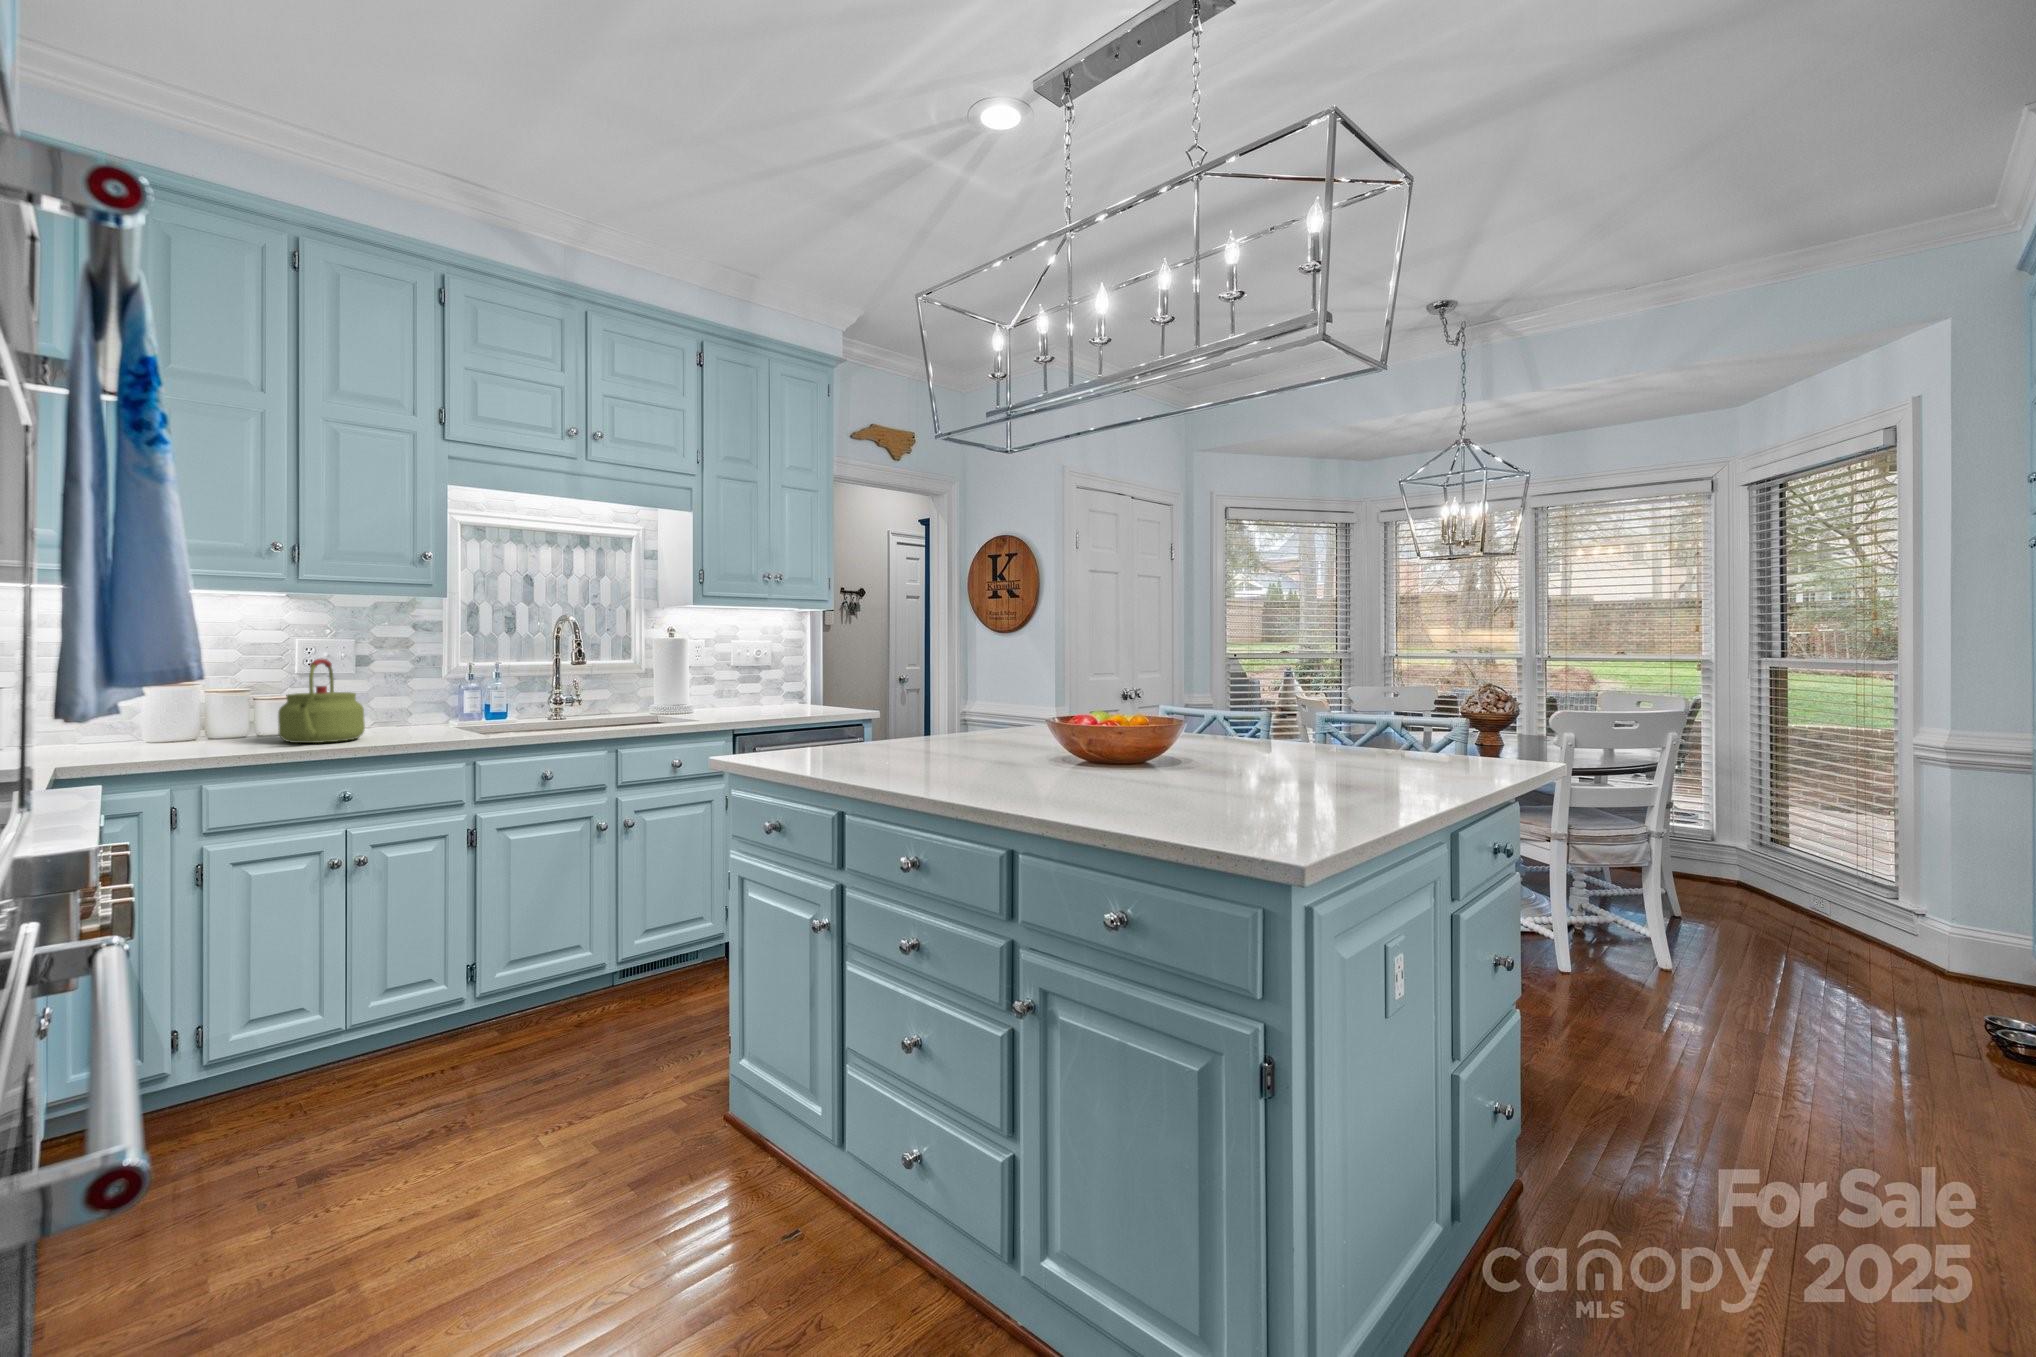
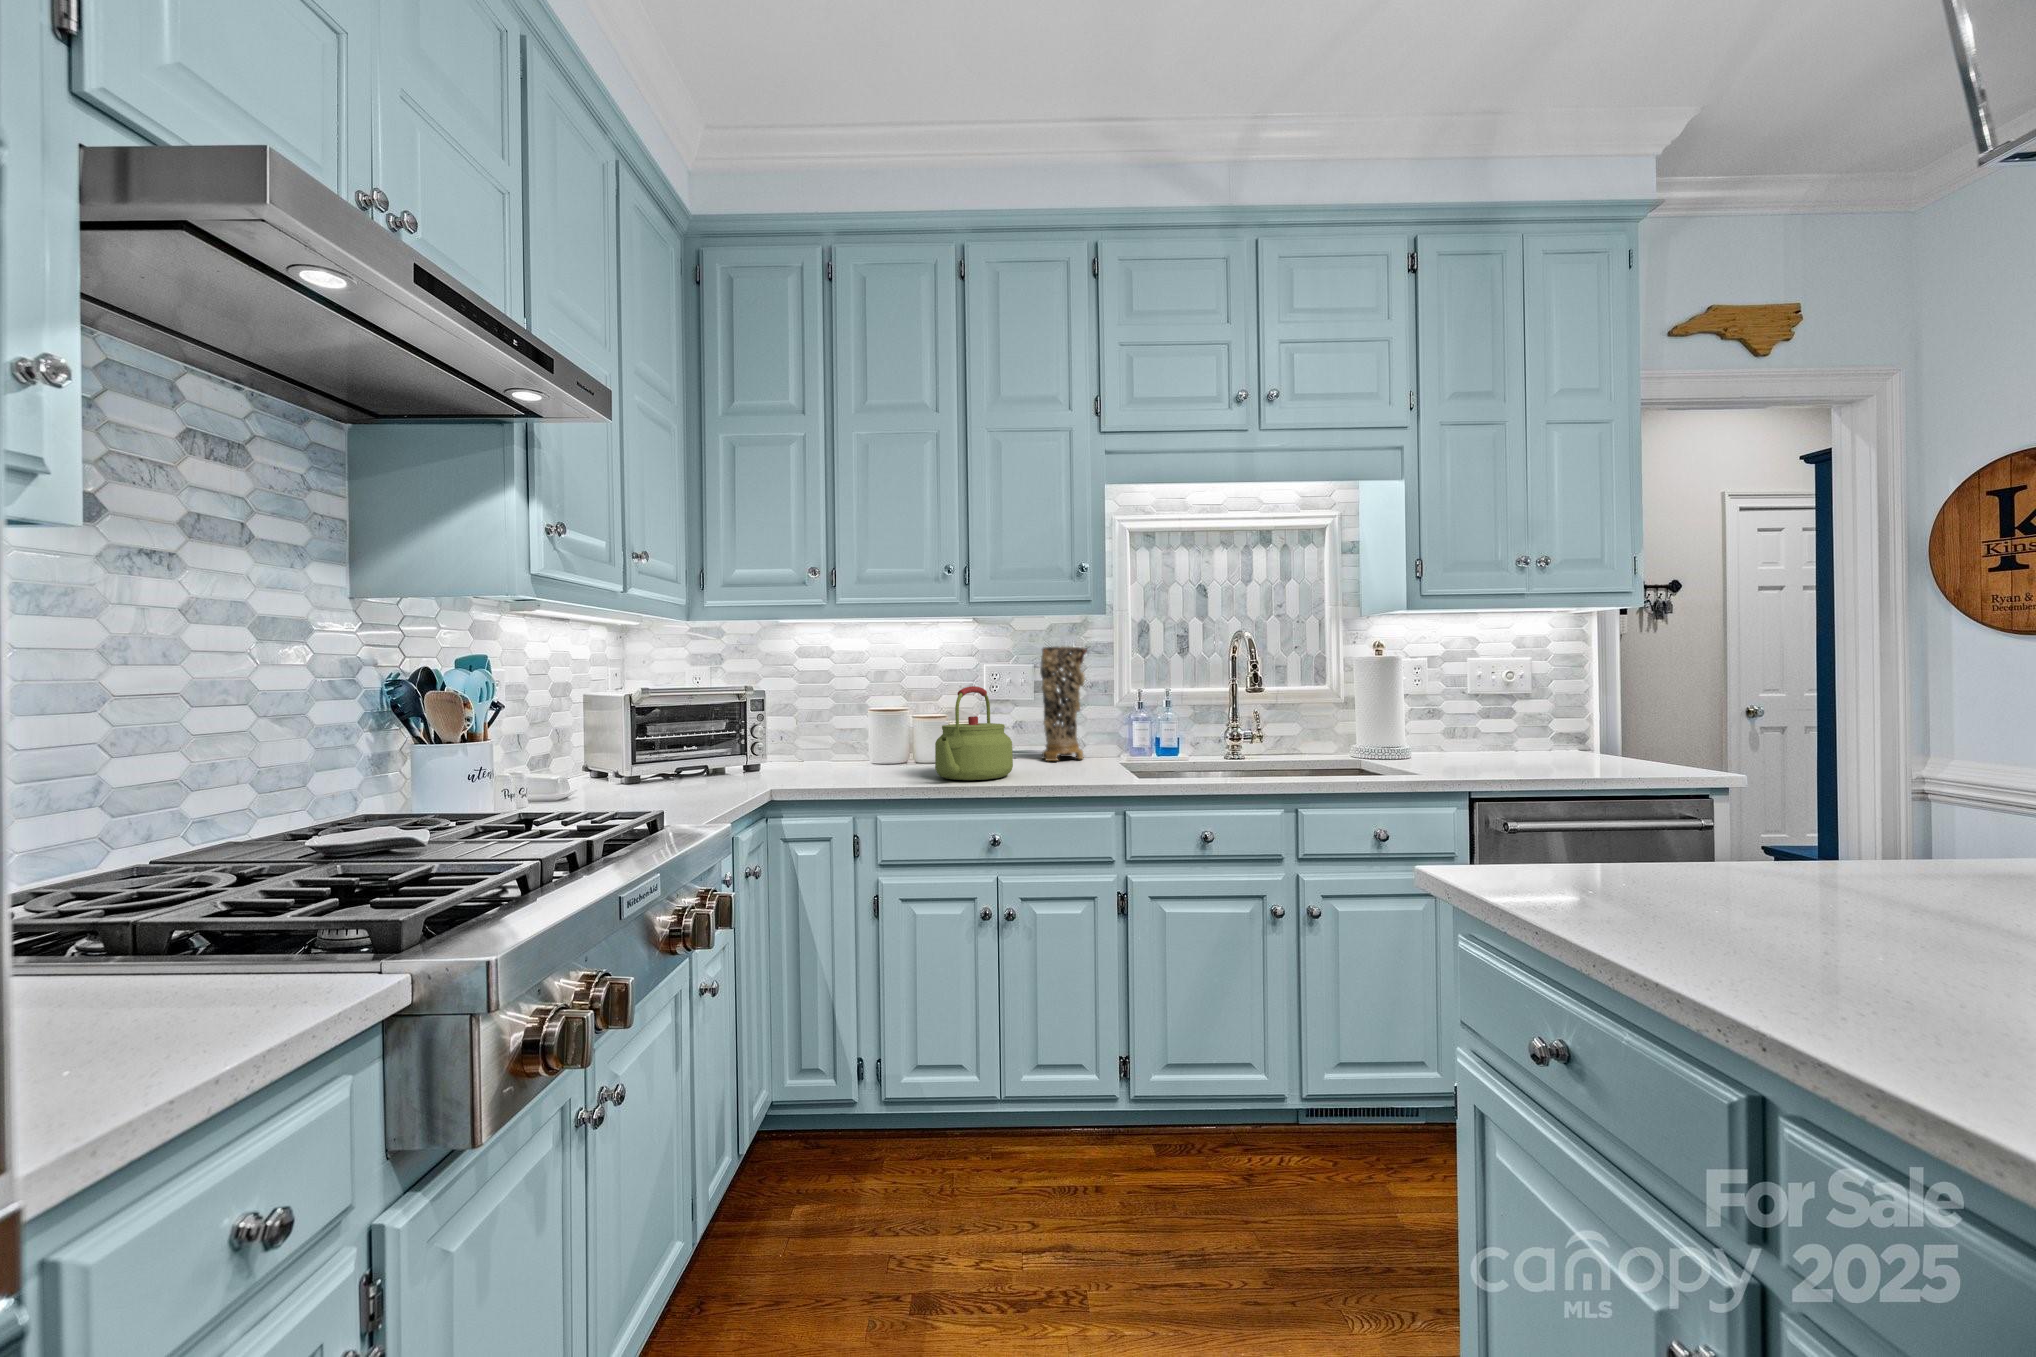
decorative vase: none [372,623,423,726] -> present [1040,646,1087,761]

